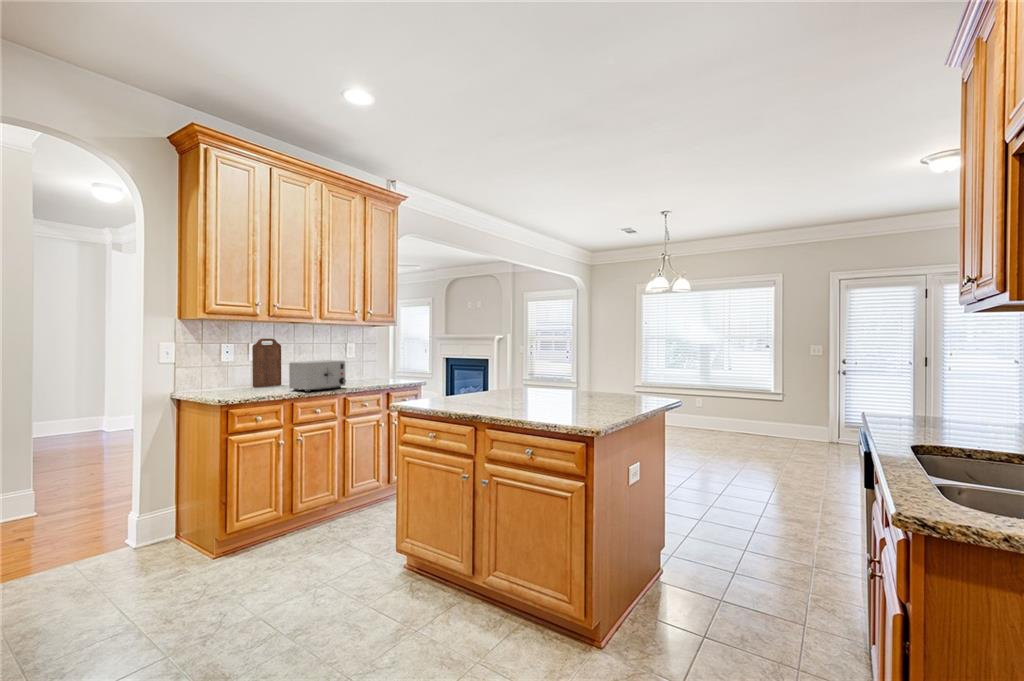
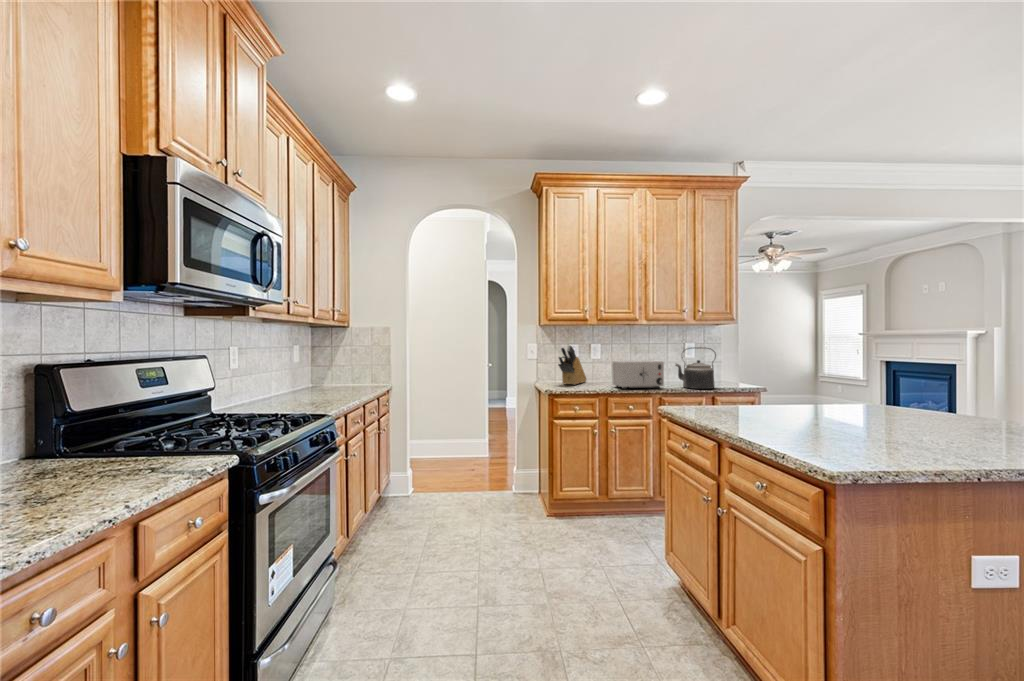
cutting board: present [252,338,281,387] -> none [592,339,617,381]
knife block: none [220,345,248,393] -> present [558,345,586,385]
kettle: none [353,346,389,386] -> present [676,347,716,389]

